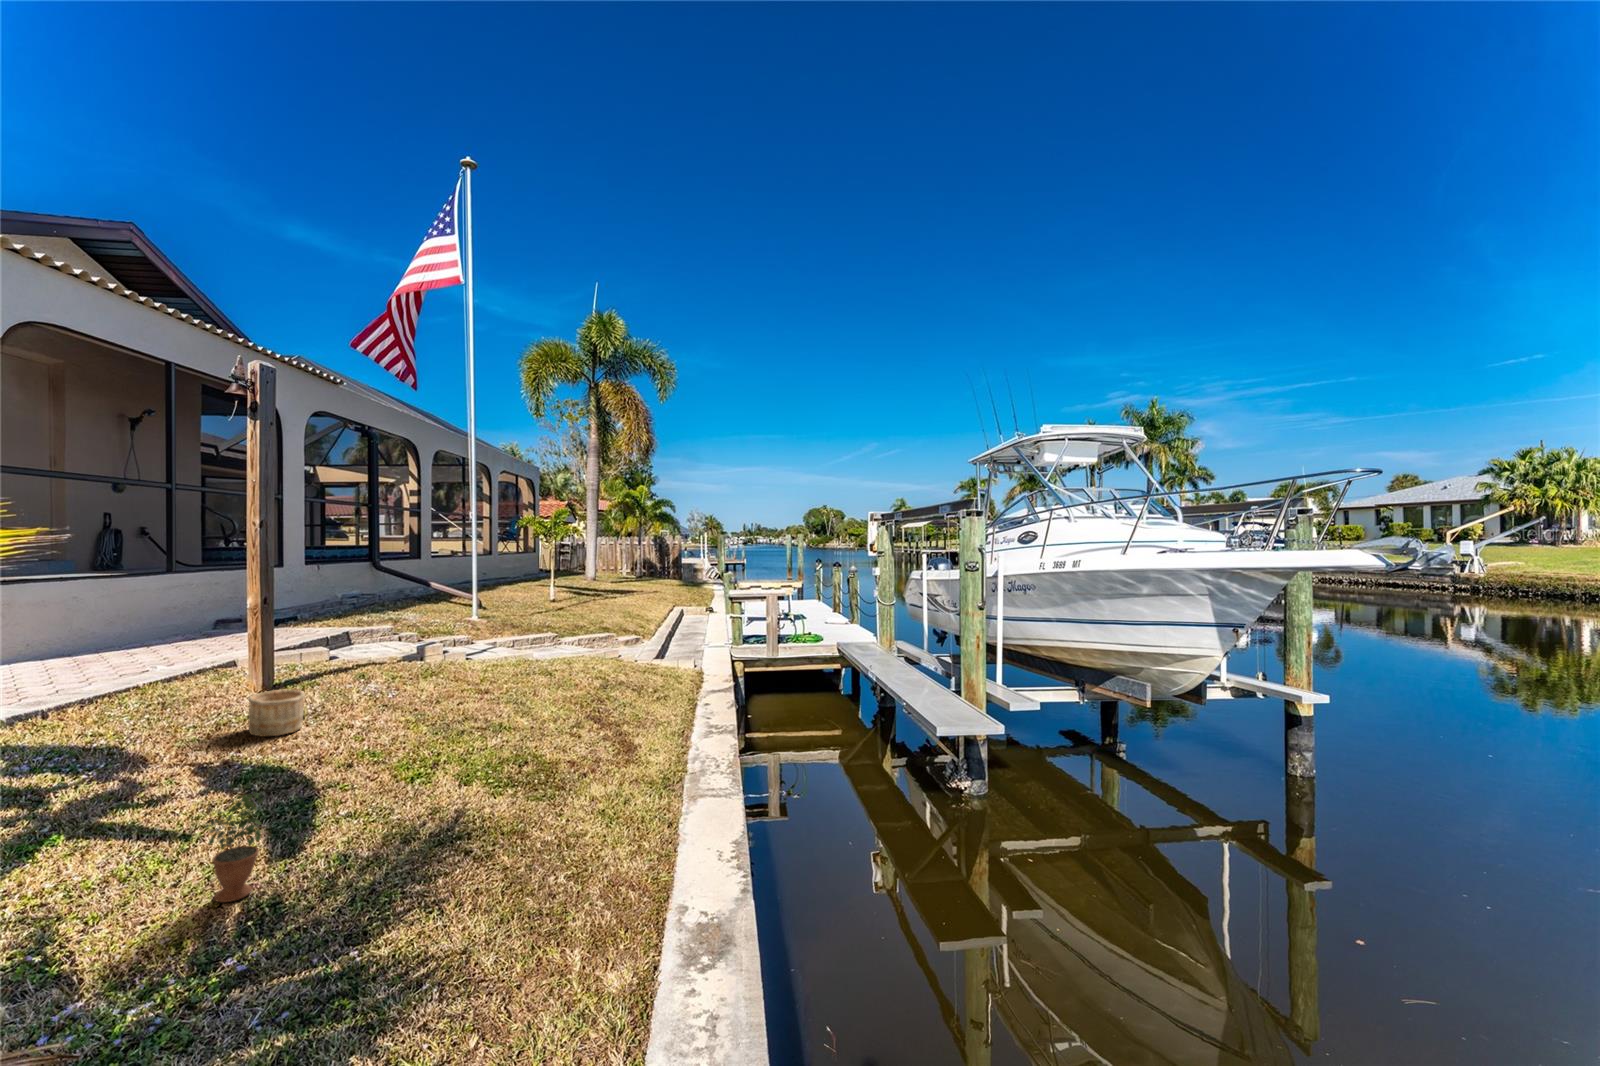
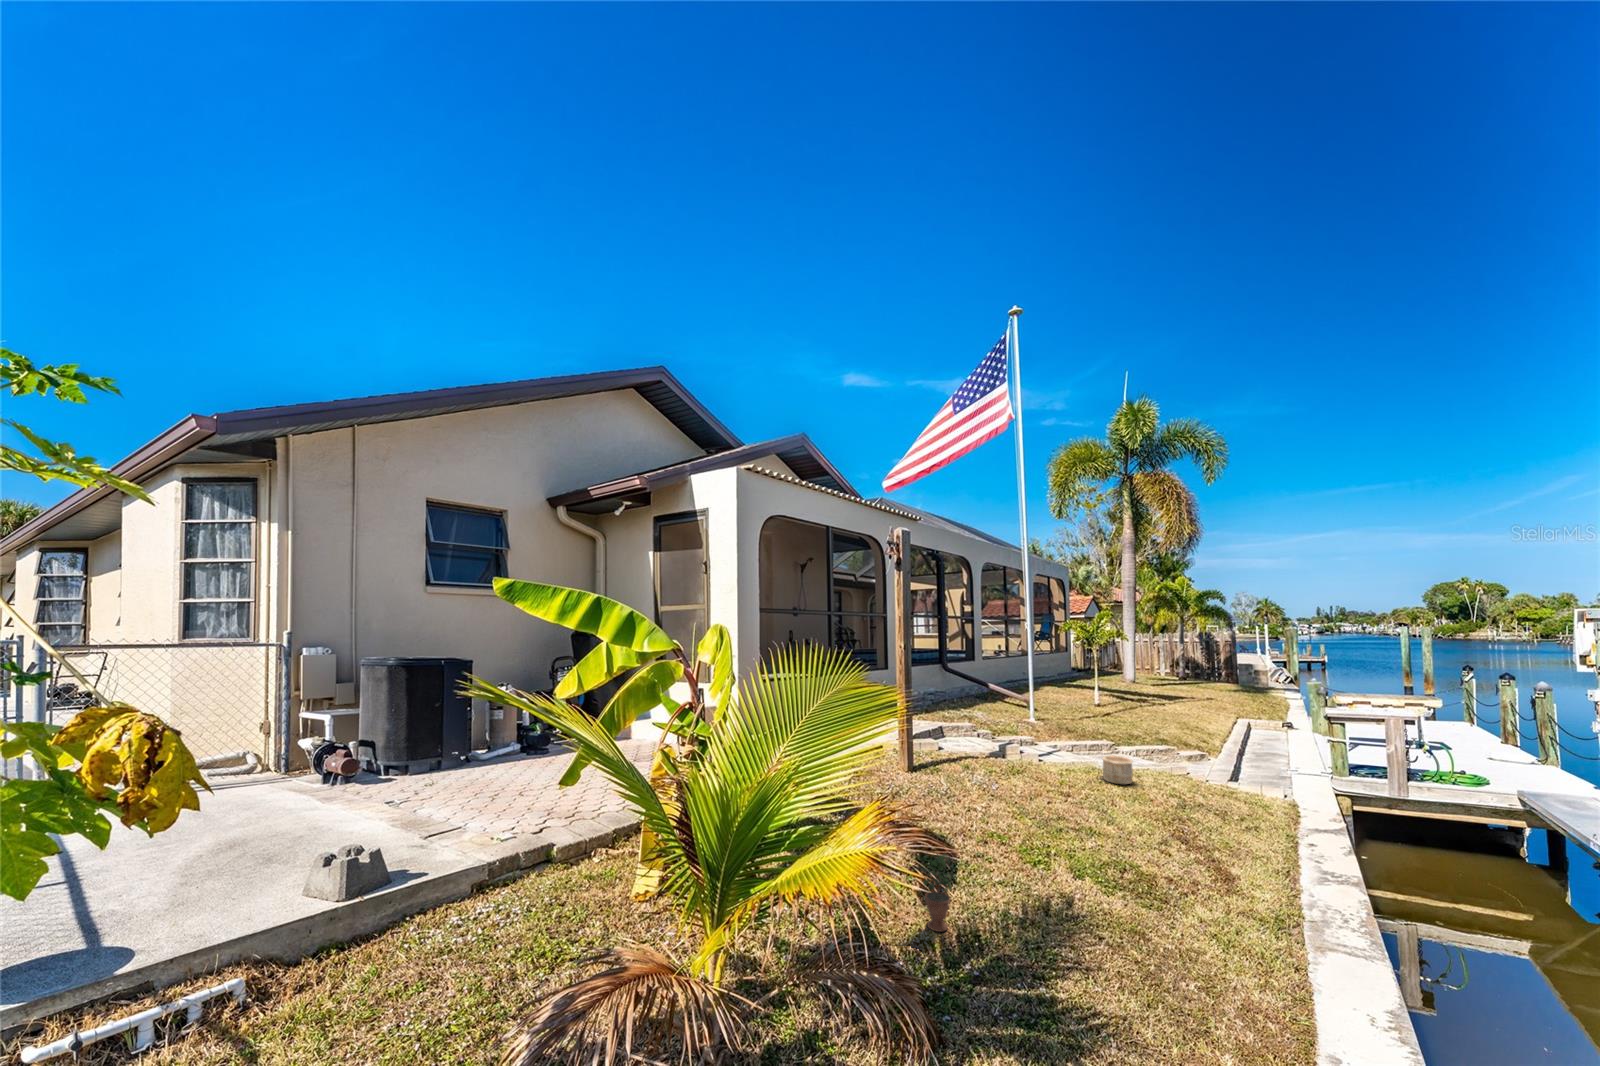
wooden bucket: present [248,689,305,737] -> present [1102,755,1133,784]

